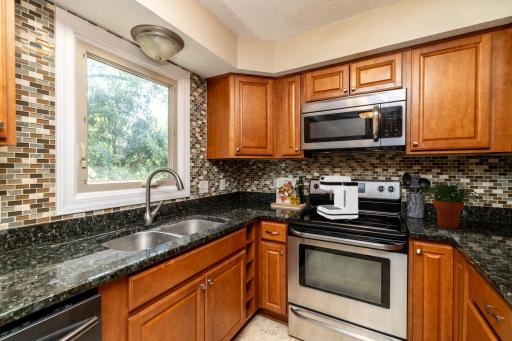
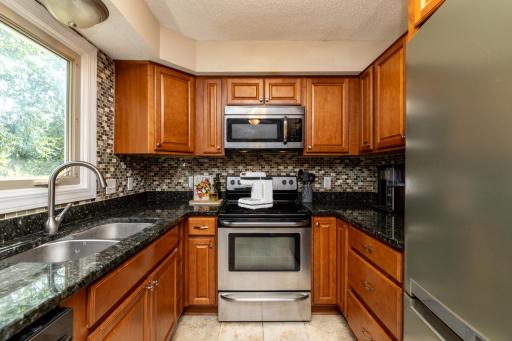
potted plant: present [421,182,482,228] -> none [310,175,347,207]

